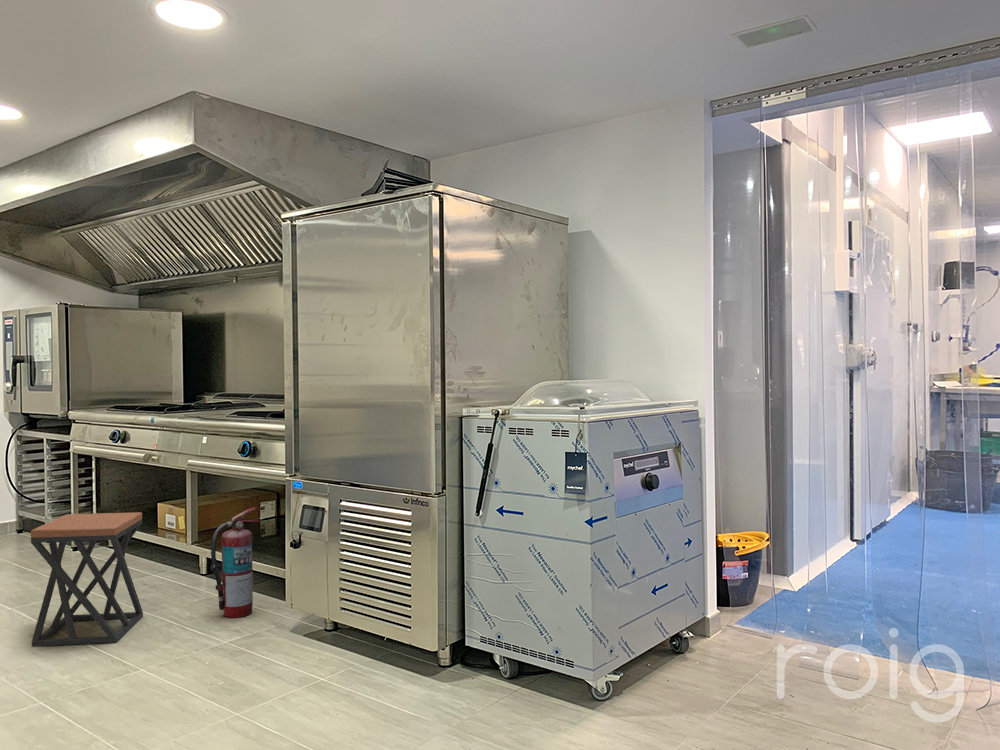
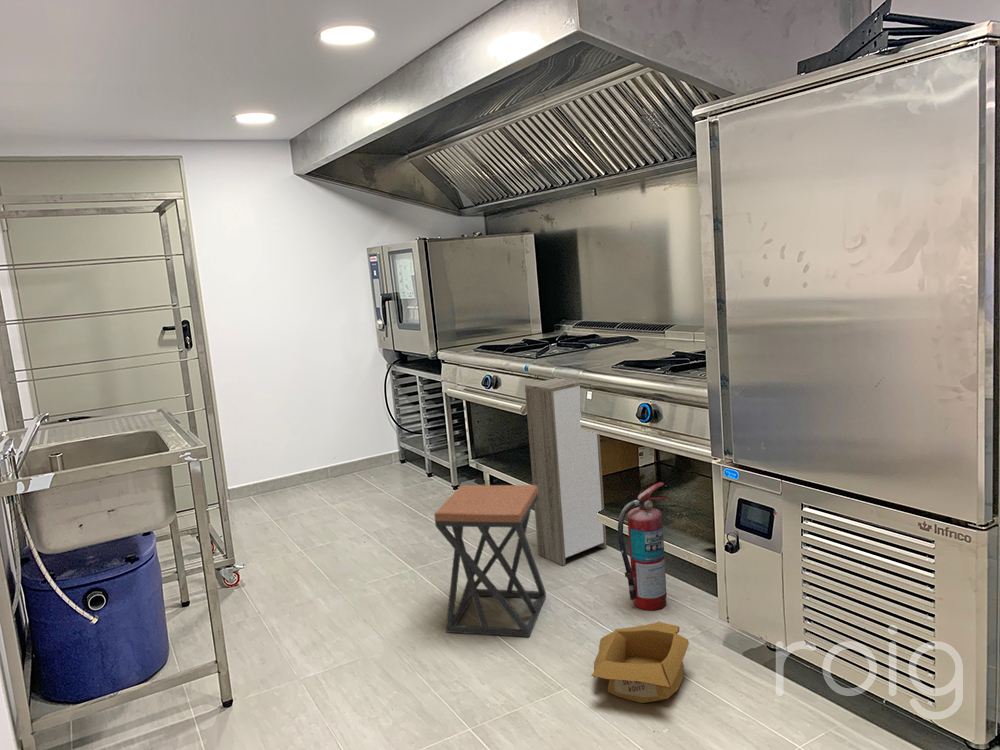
storage cabinet: none [145,428,214,596] -> present [525,378,607,566]
cardboard box: none [160,613,253,670] -> present [591,622,689,703]

